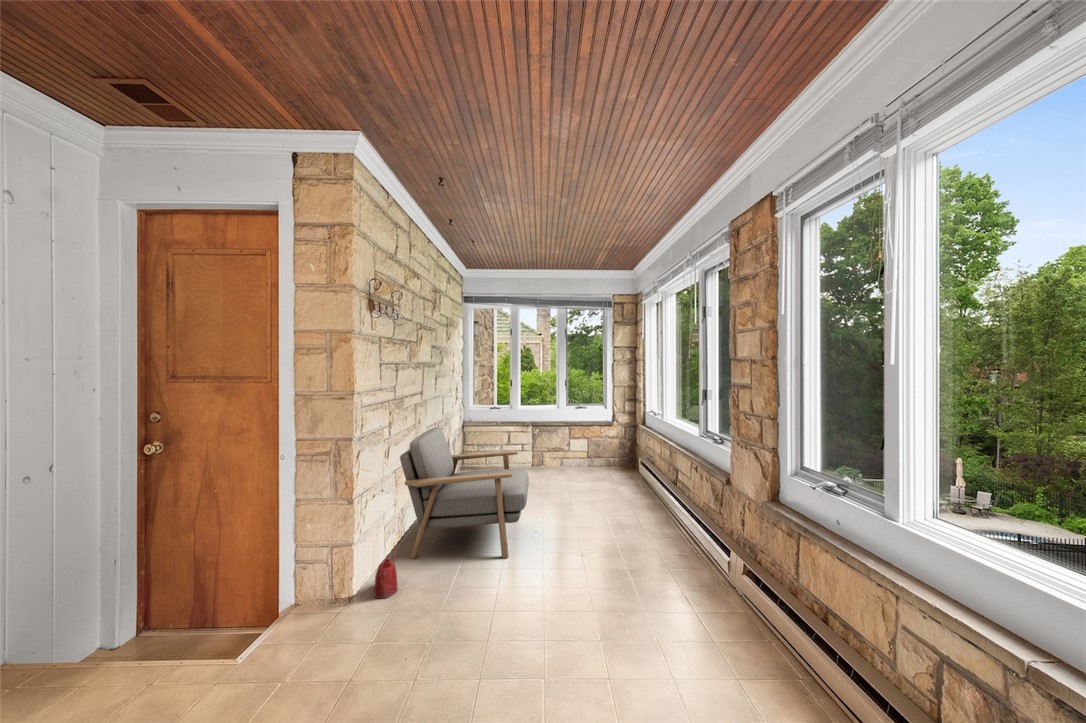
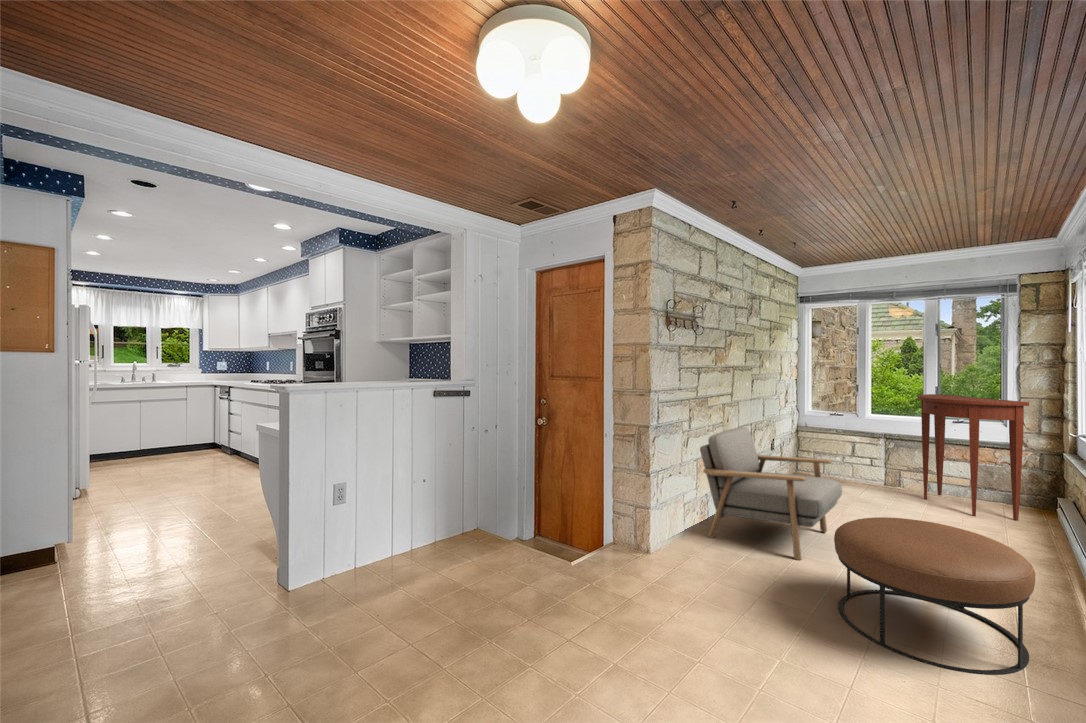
console table: none [557,386,625,480] -> present [918,394,1029,521]
ottoman: none [556,496,699,632] -> present [834,517,1035,675]
watering can: present [374,550,397,598] -> none [669,523,691,557]

